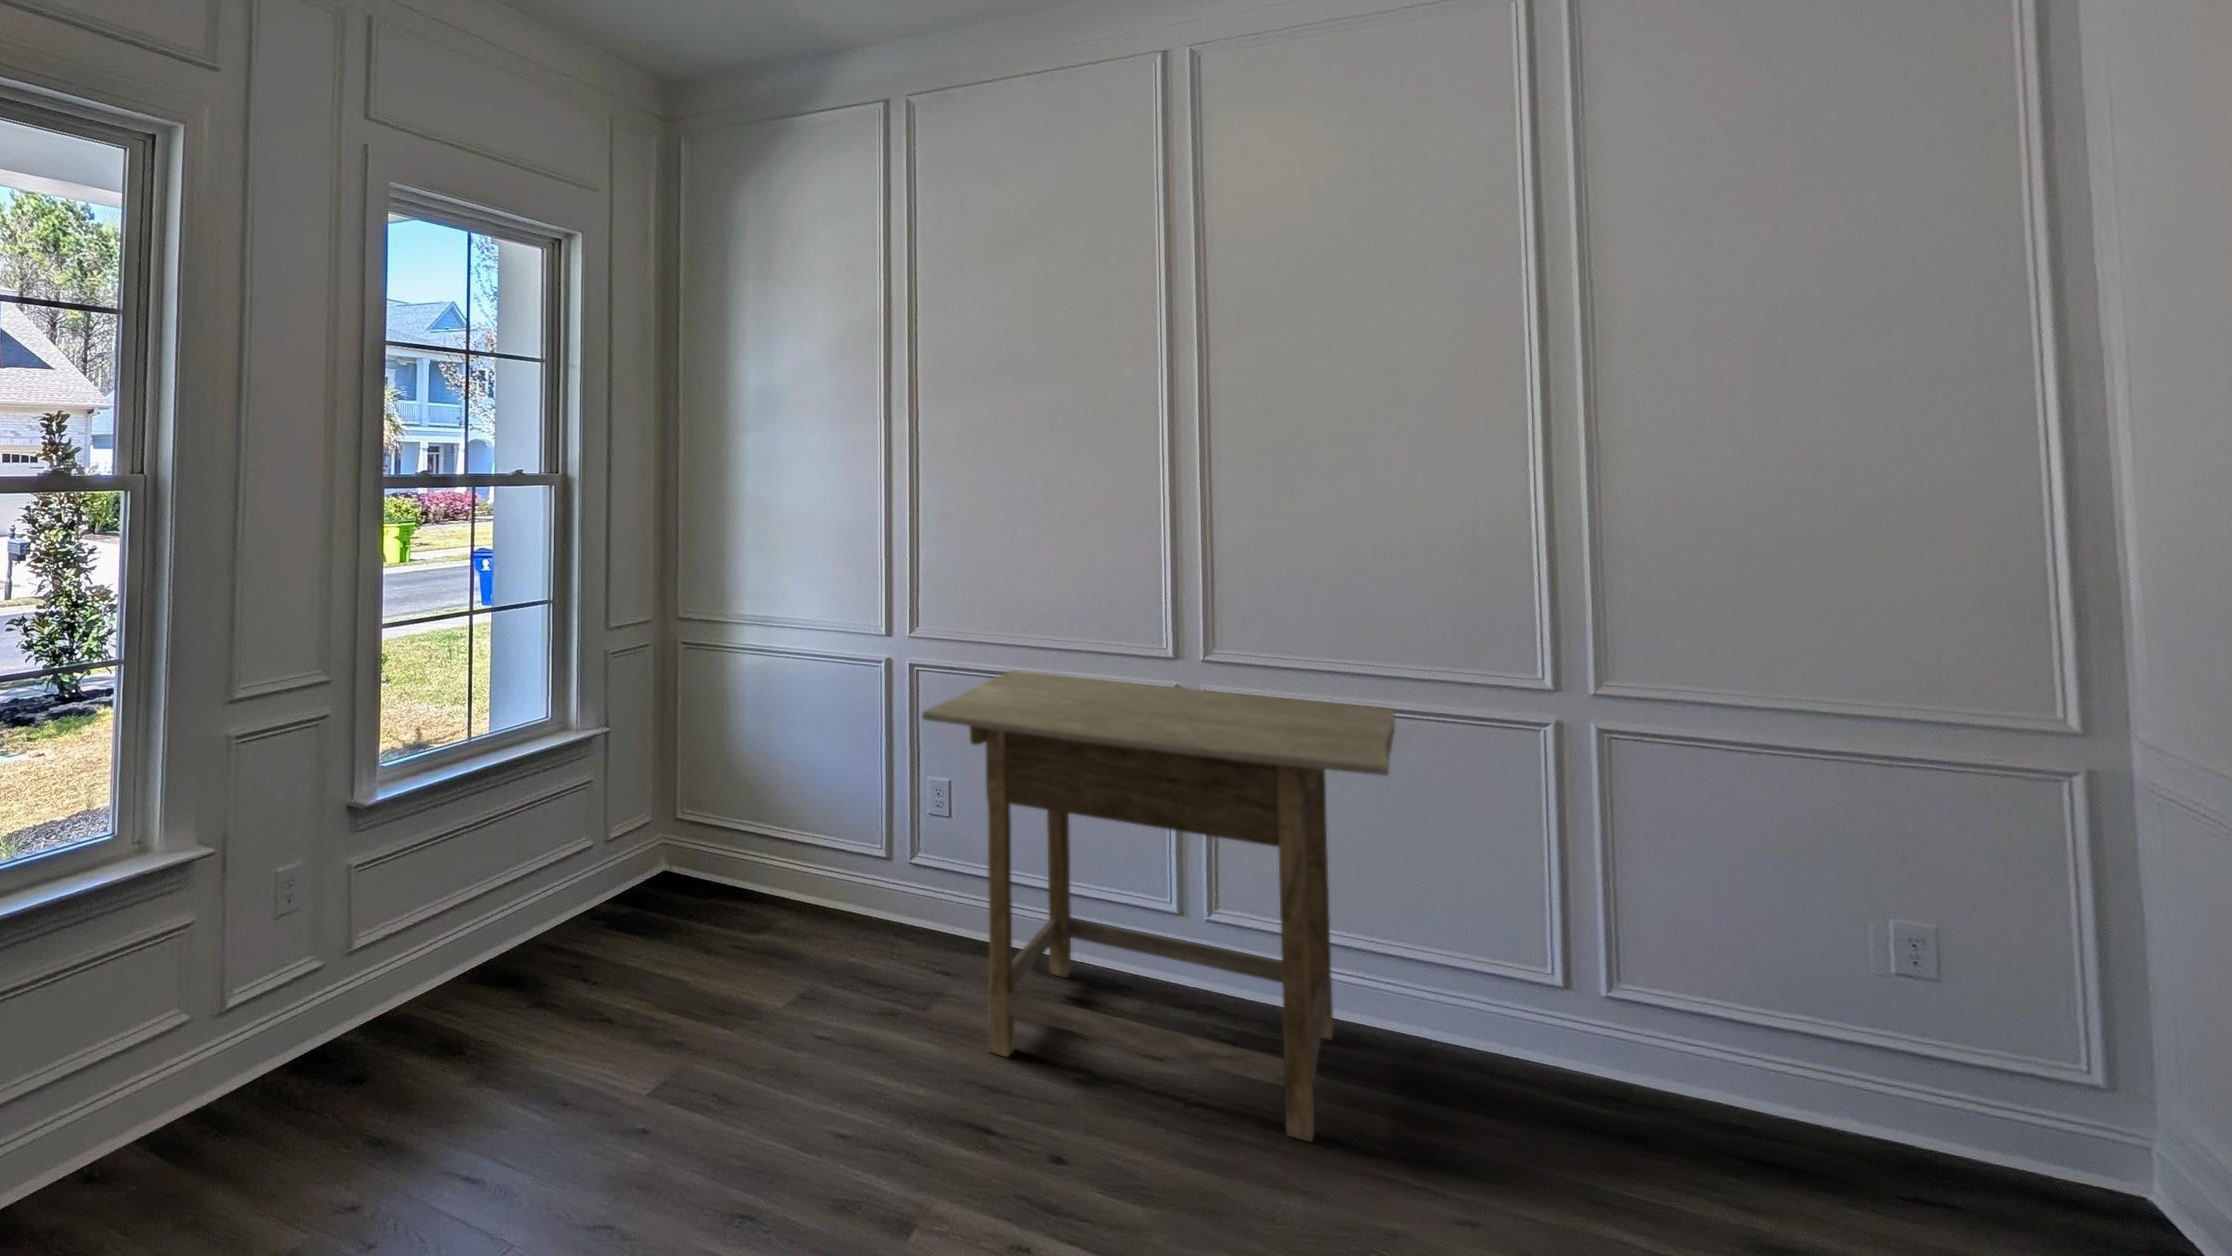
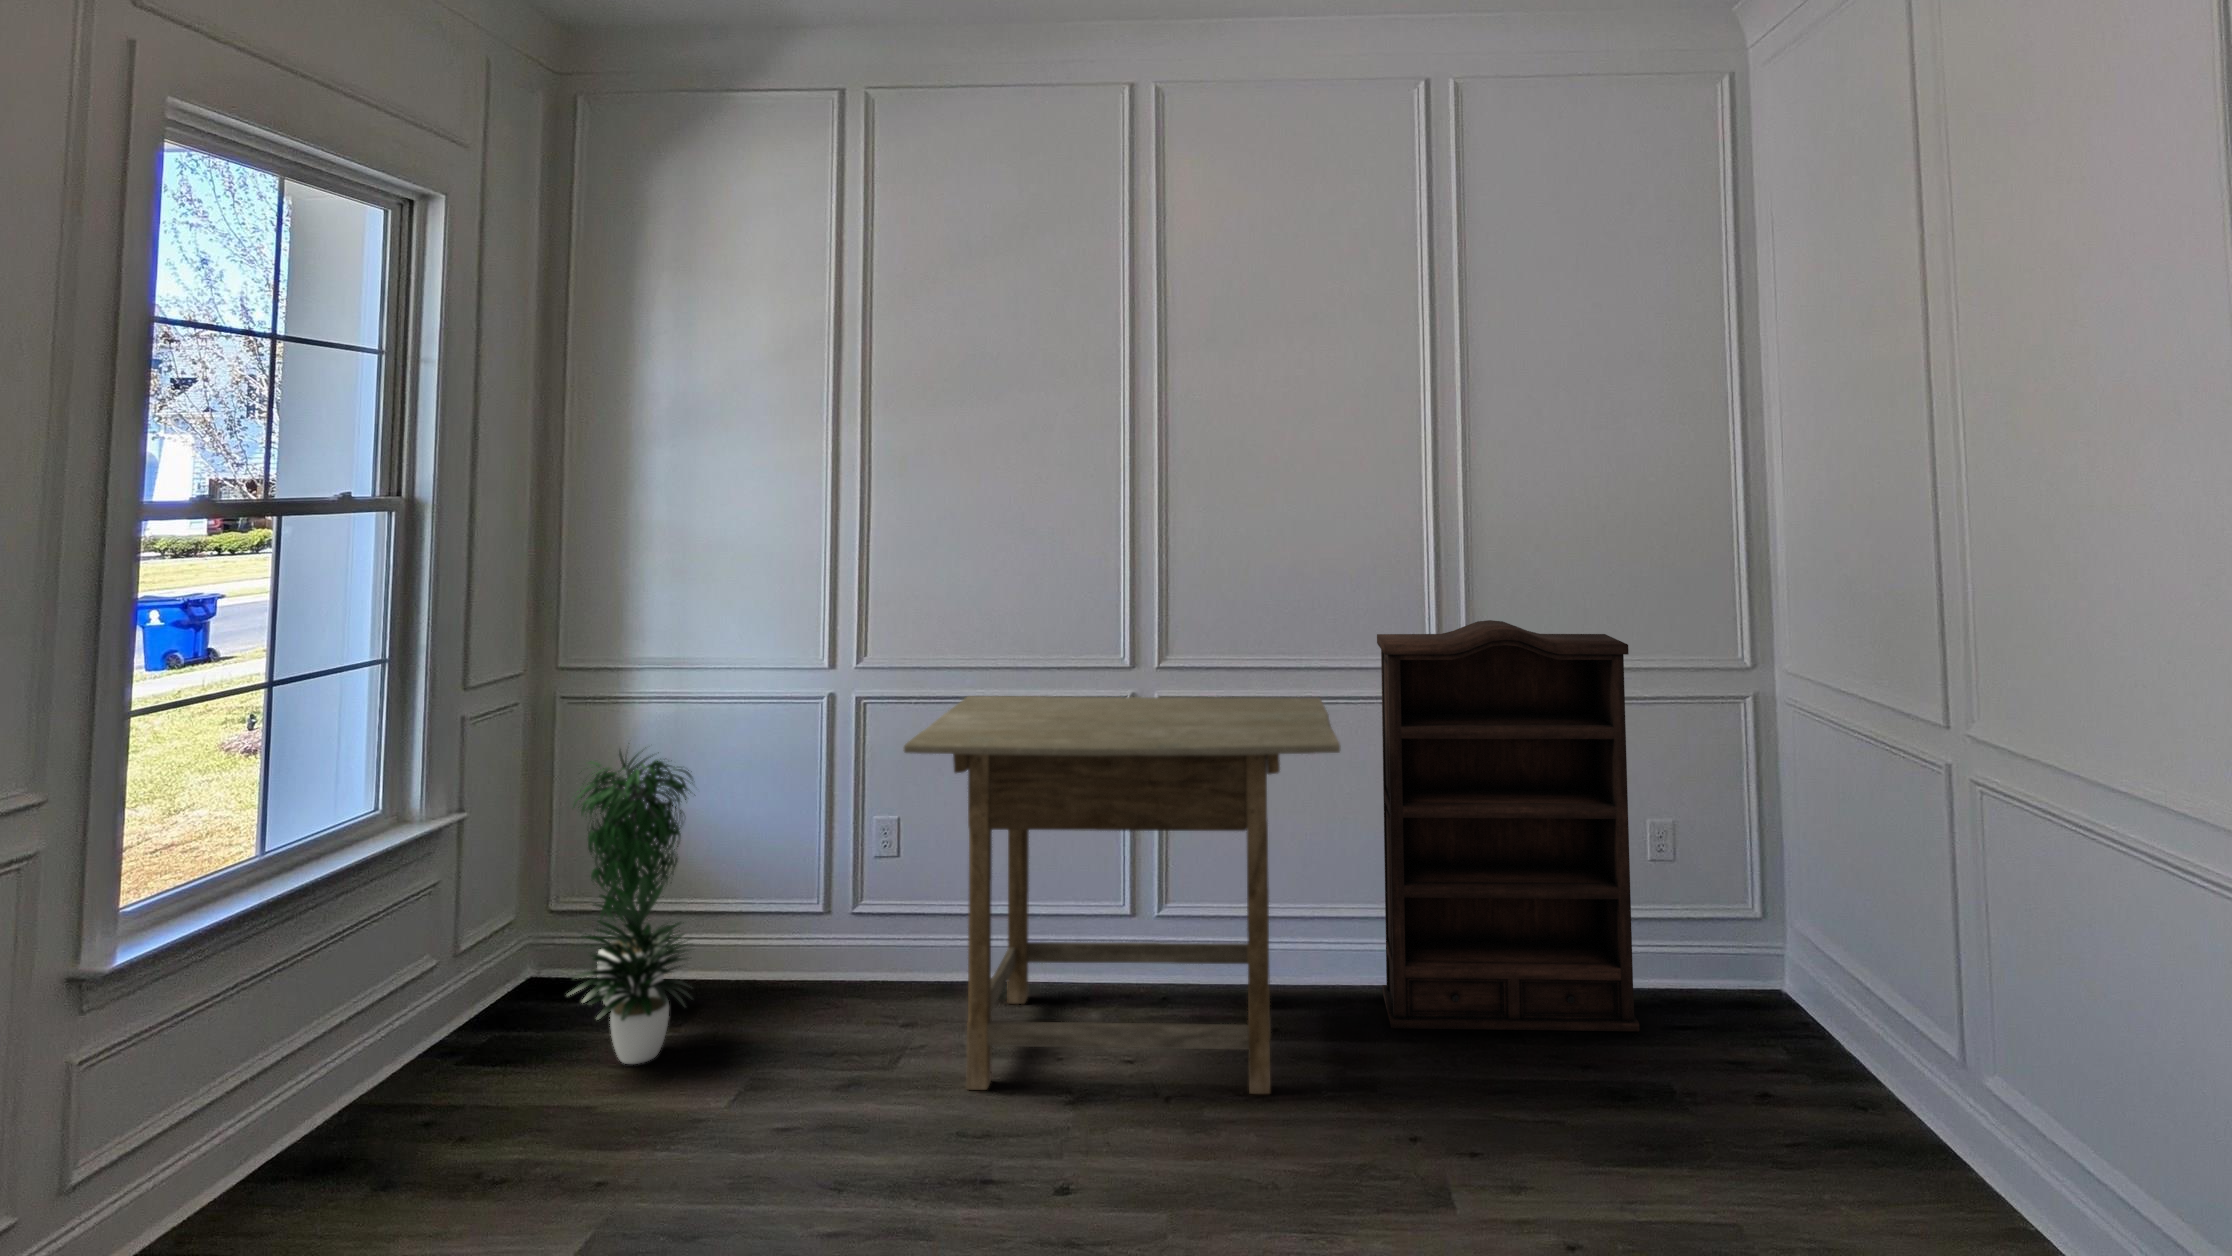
bookshelf: none [1466,637,1870,1197] -> present [1377,620,1640,1032]
potted plant: none [668,680,782,958] -> present [567,751,693,1064]

